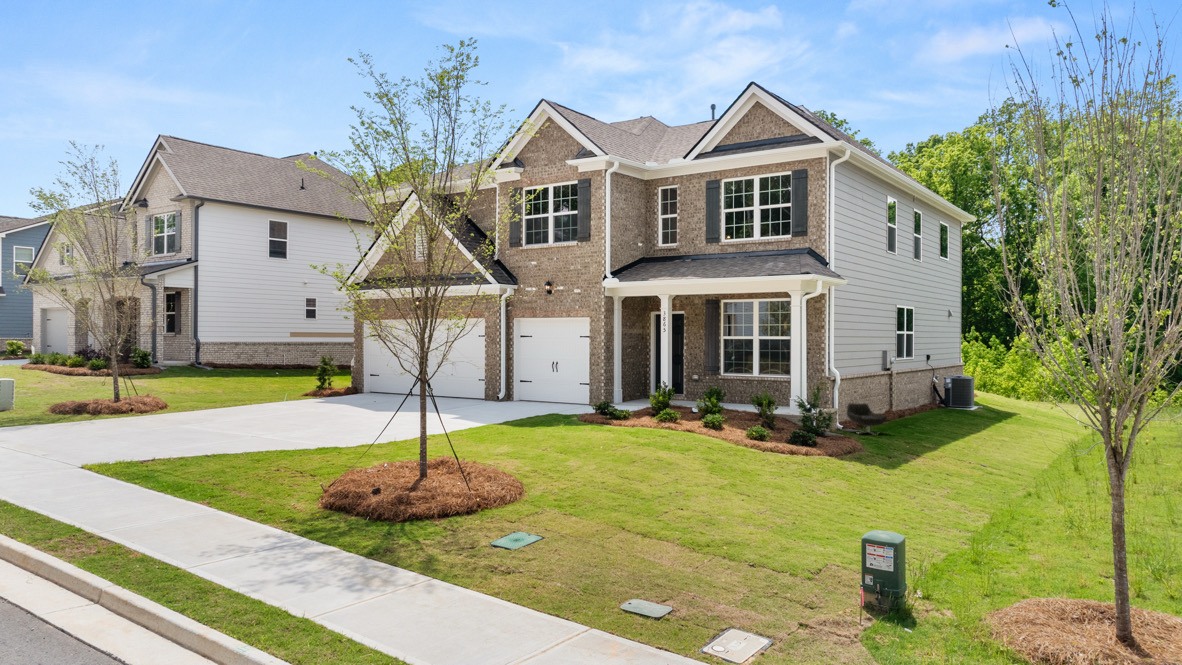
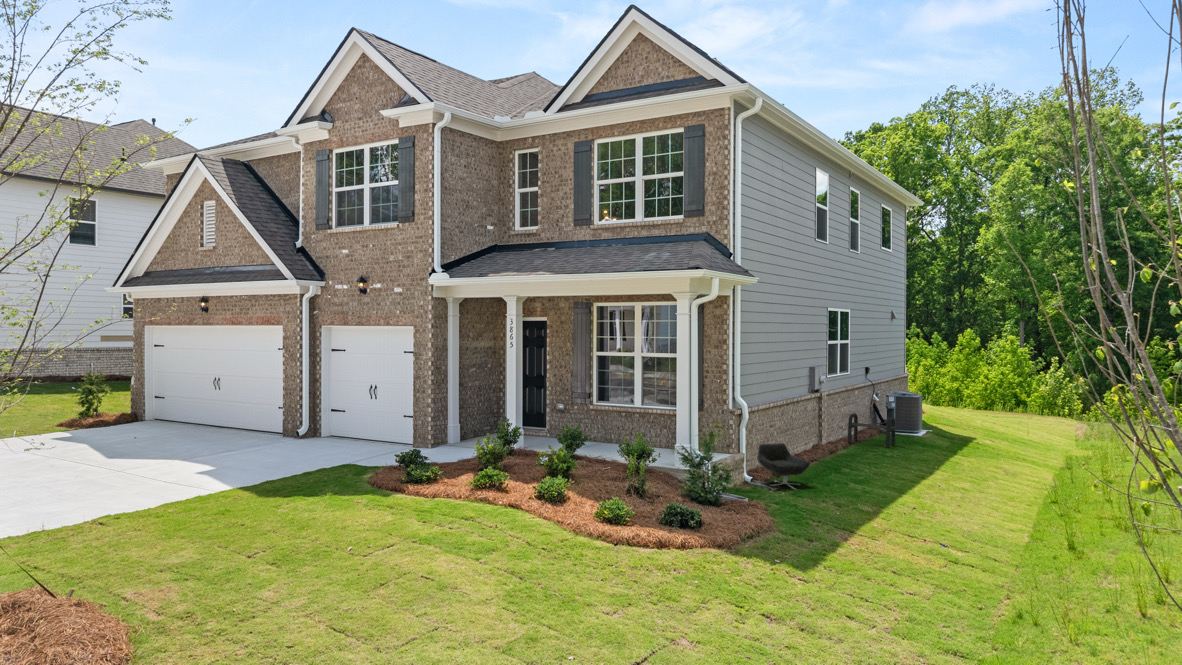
bench: none [912,389,952,416] -> present [847,413,895,448]

